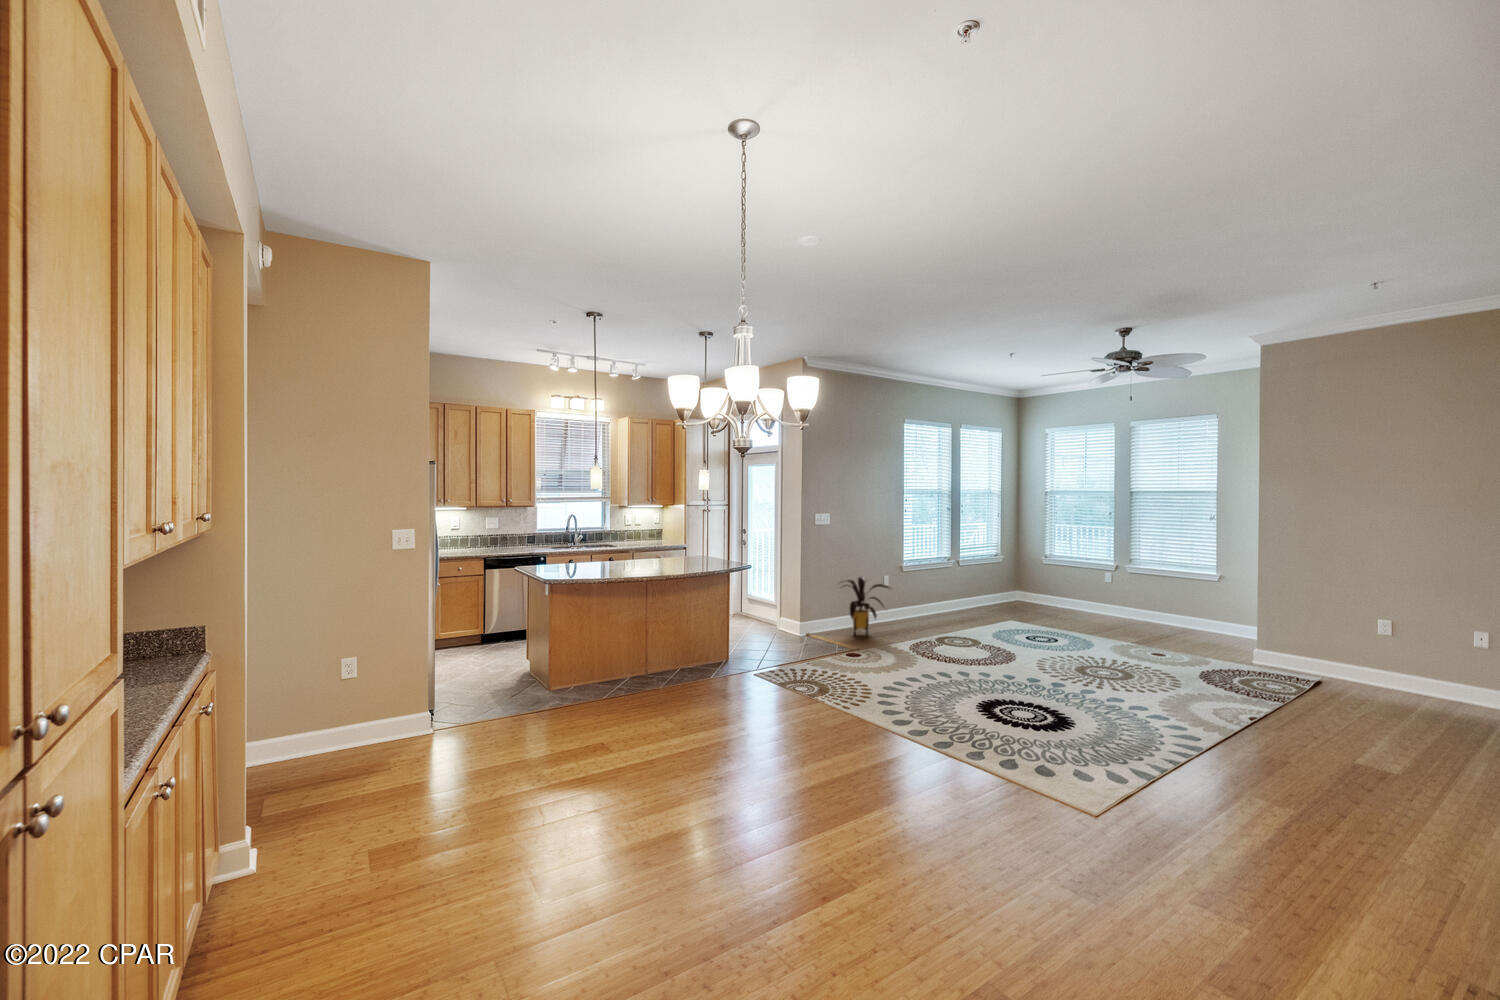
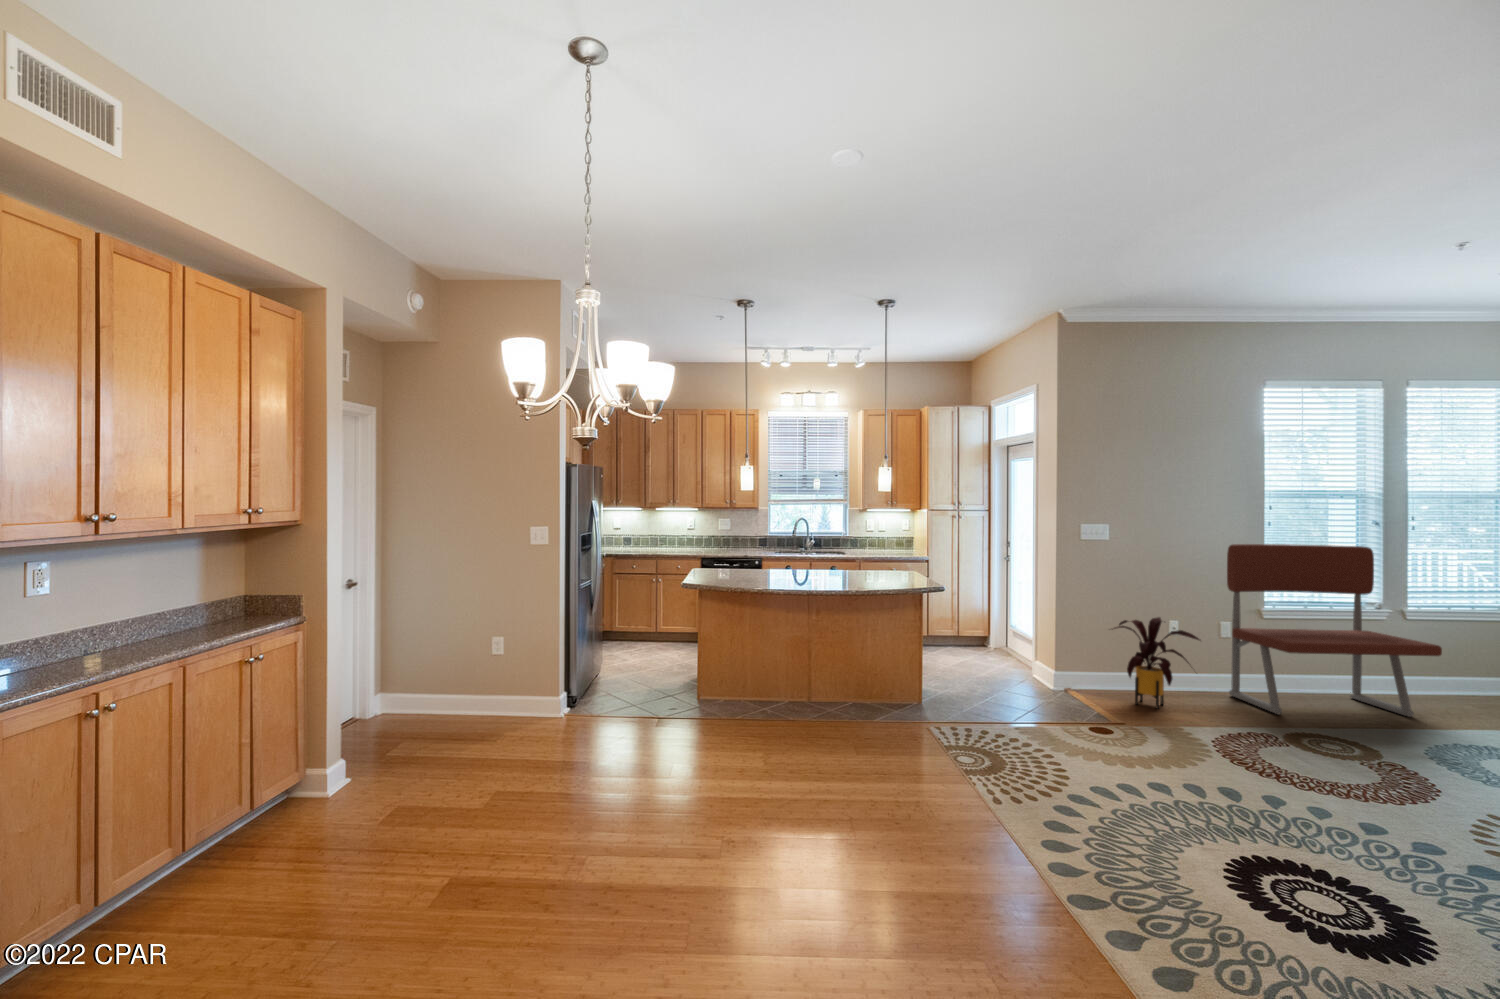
bench: none [890,524,986,629] -> present [1227,544,1442,717]

